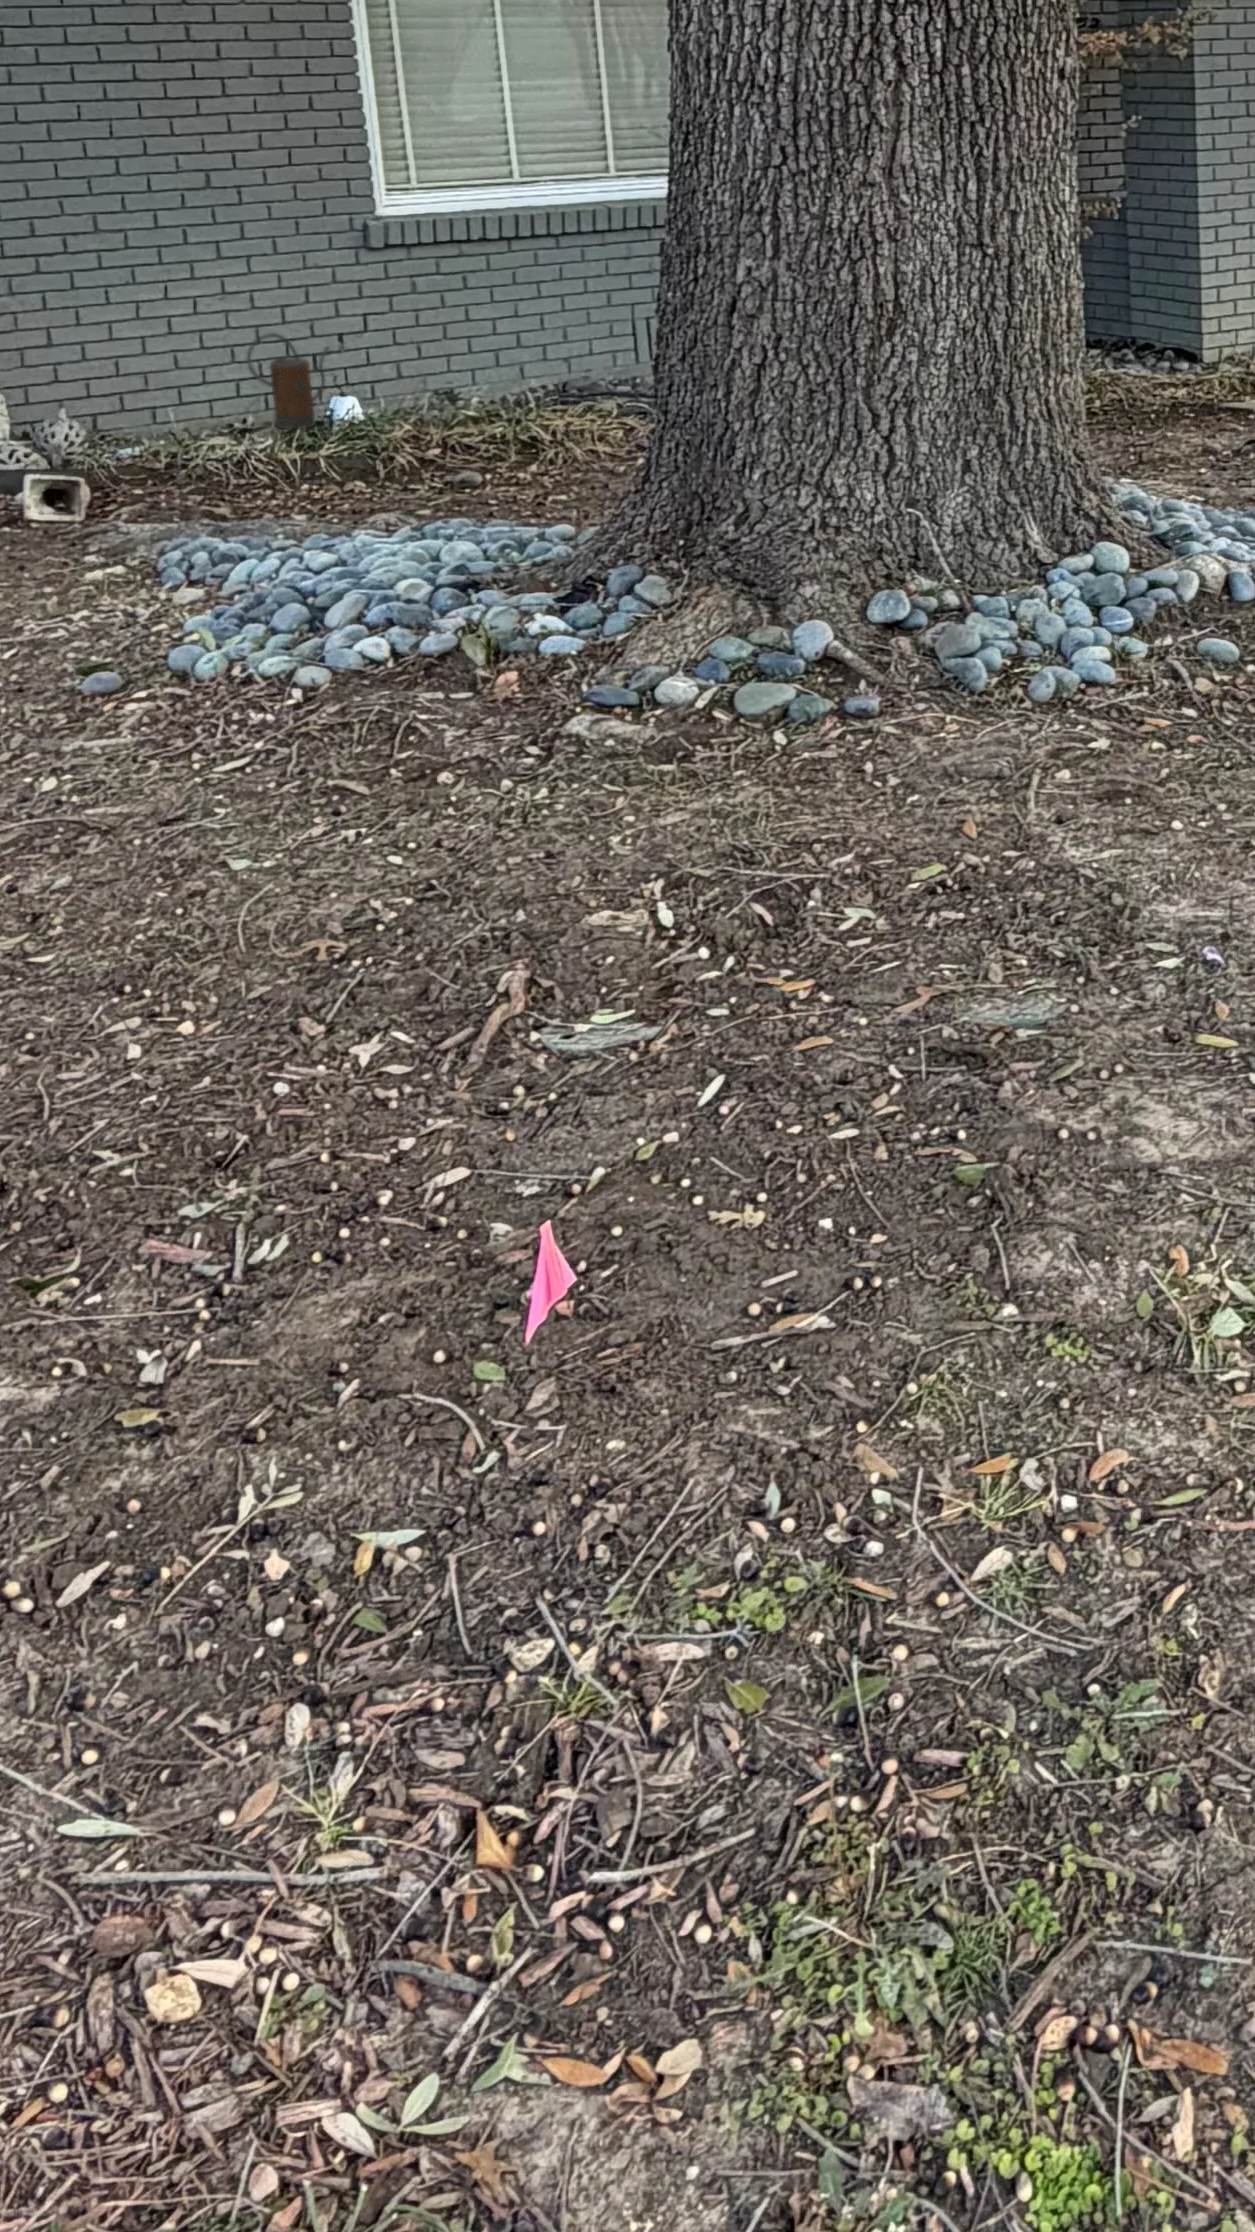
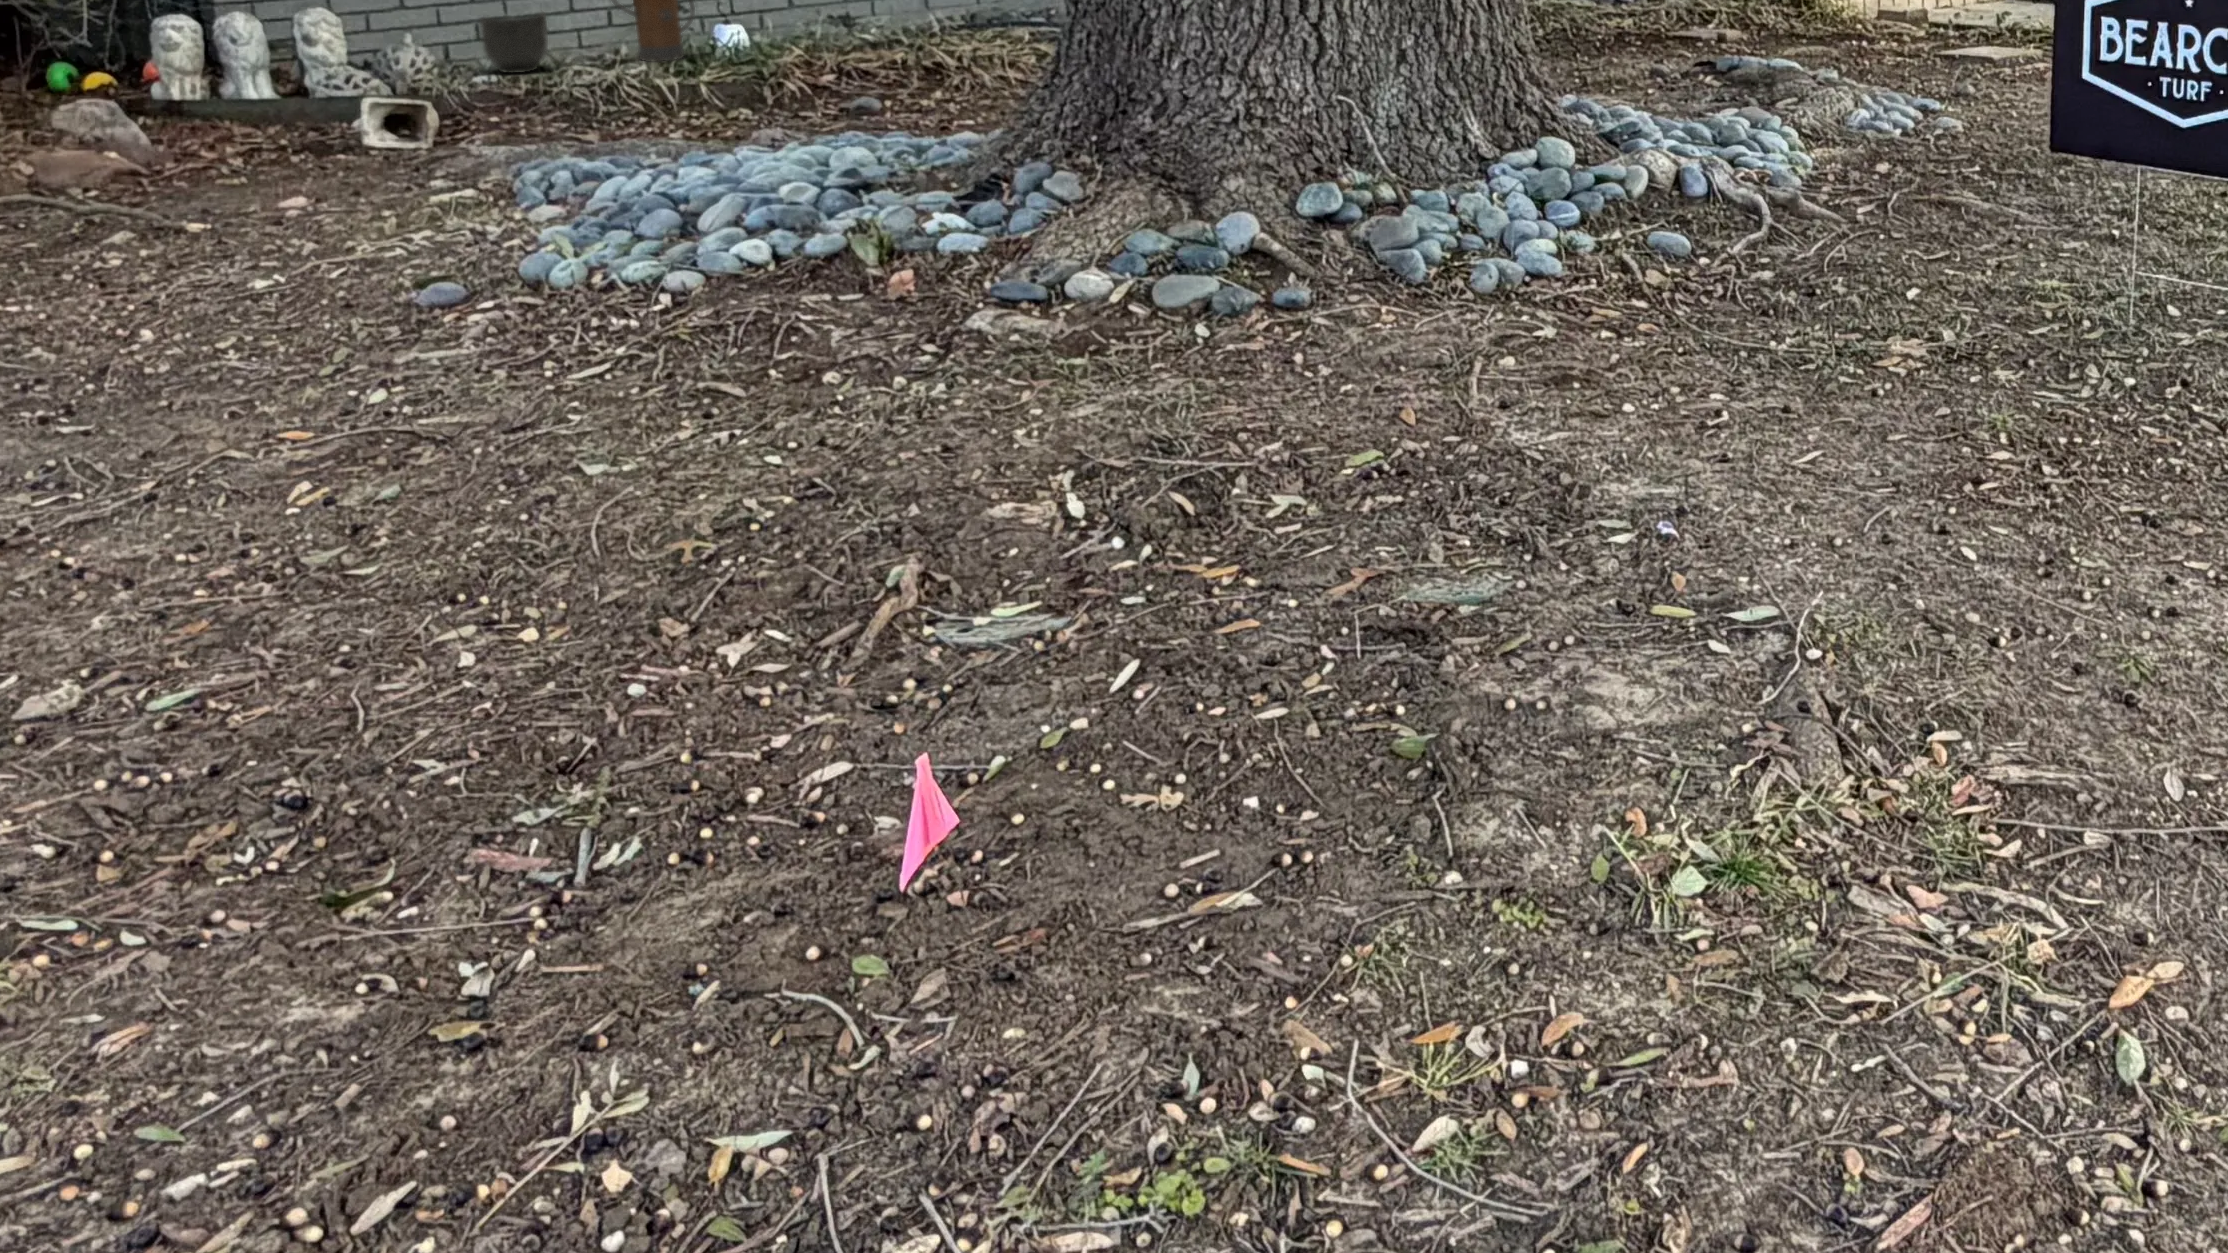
planter: none [133,381,195,440] -> present [480,12,548,73]

